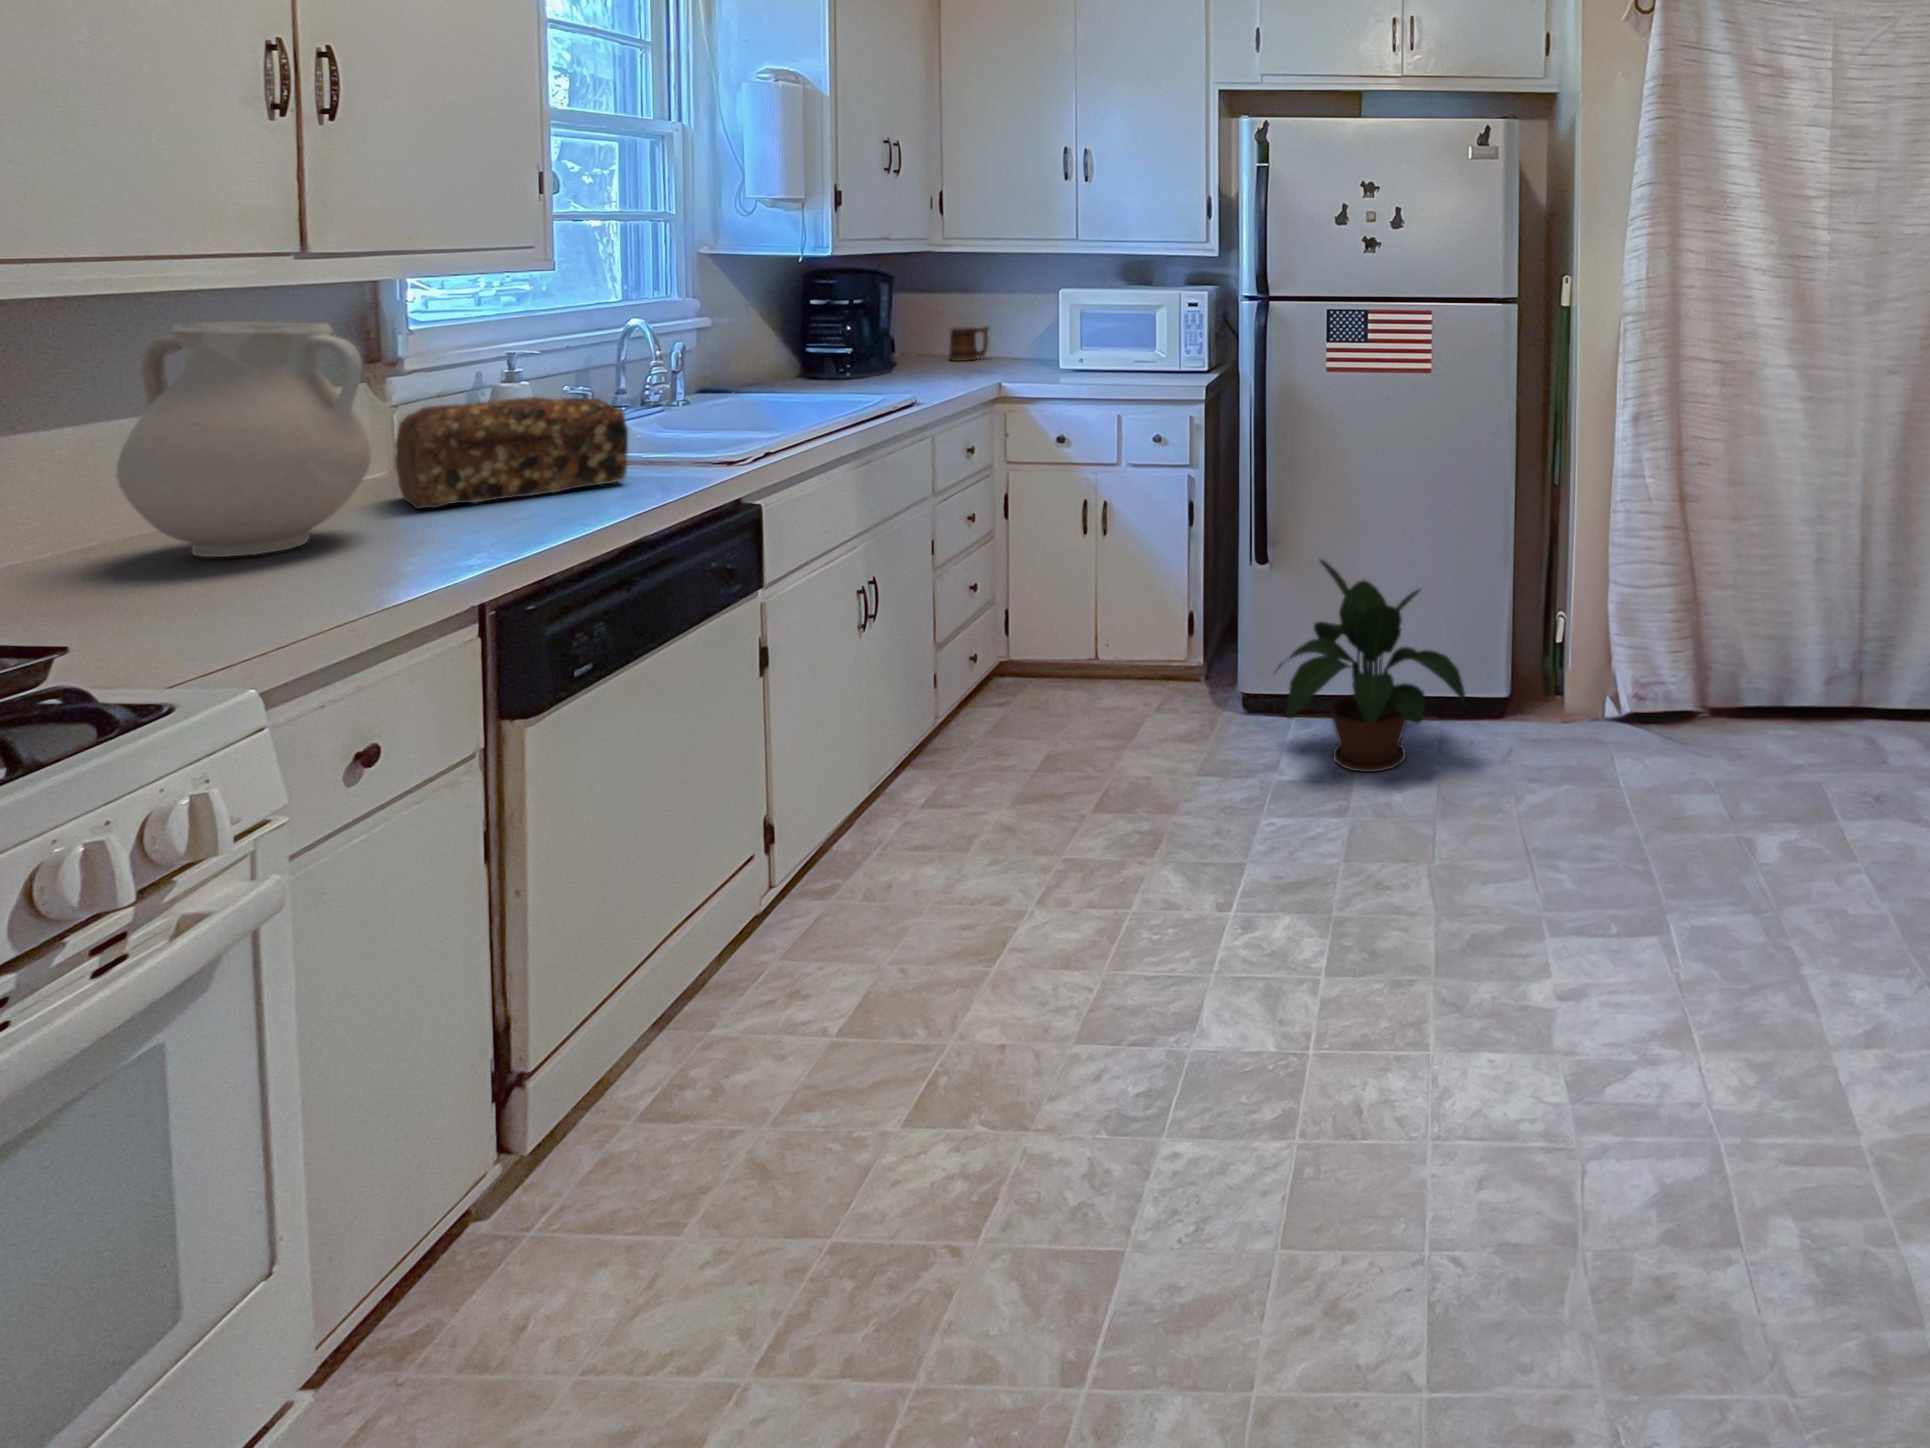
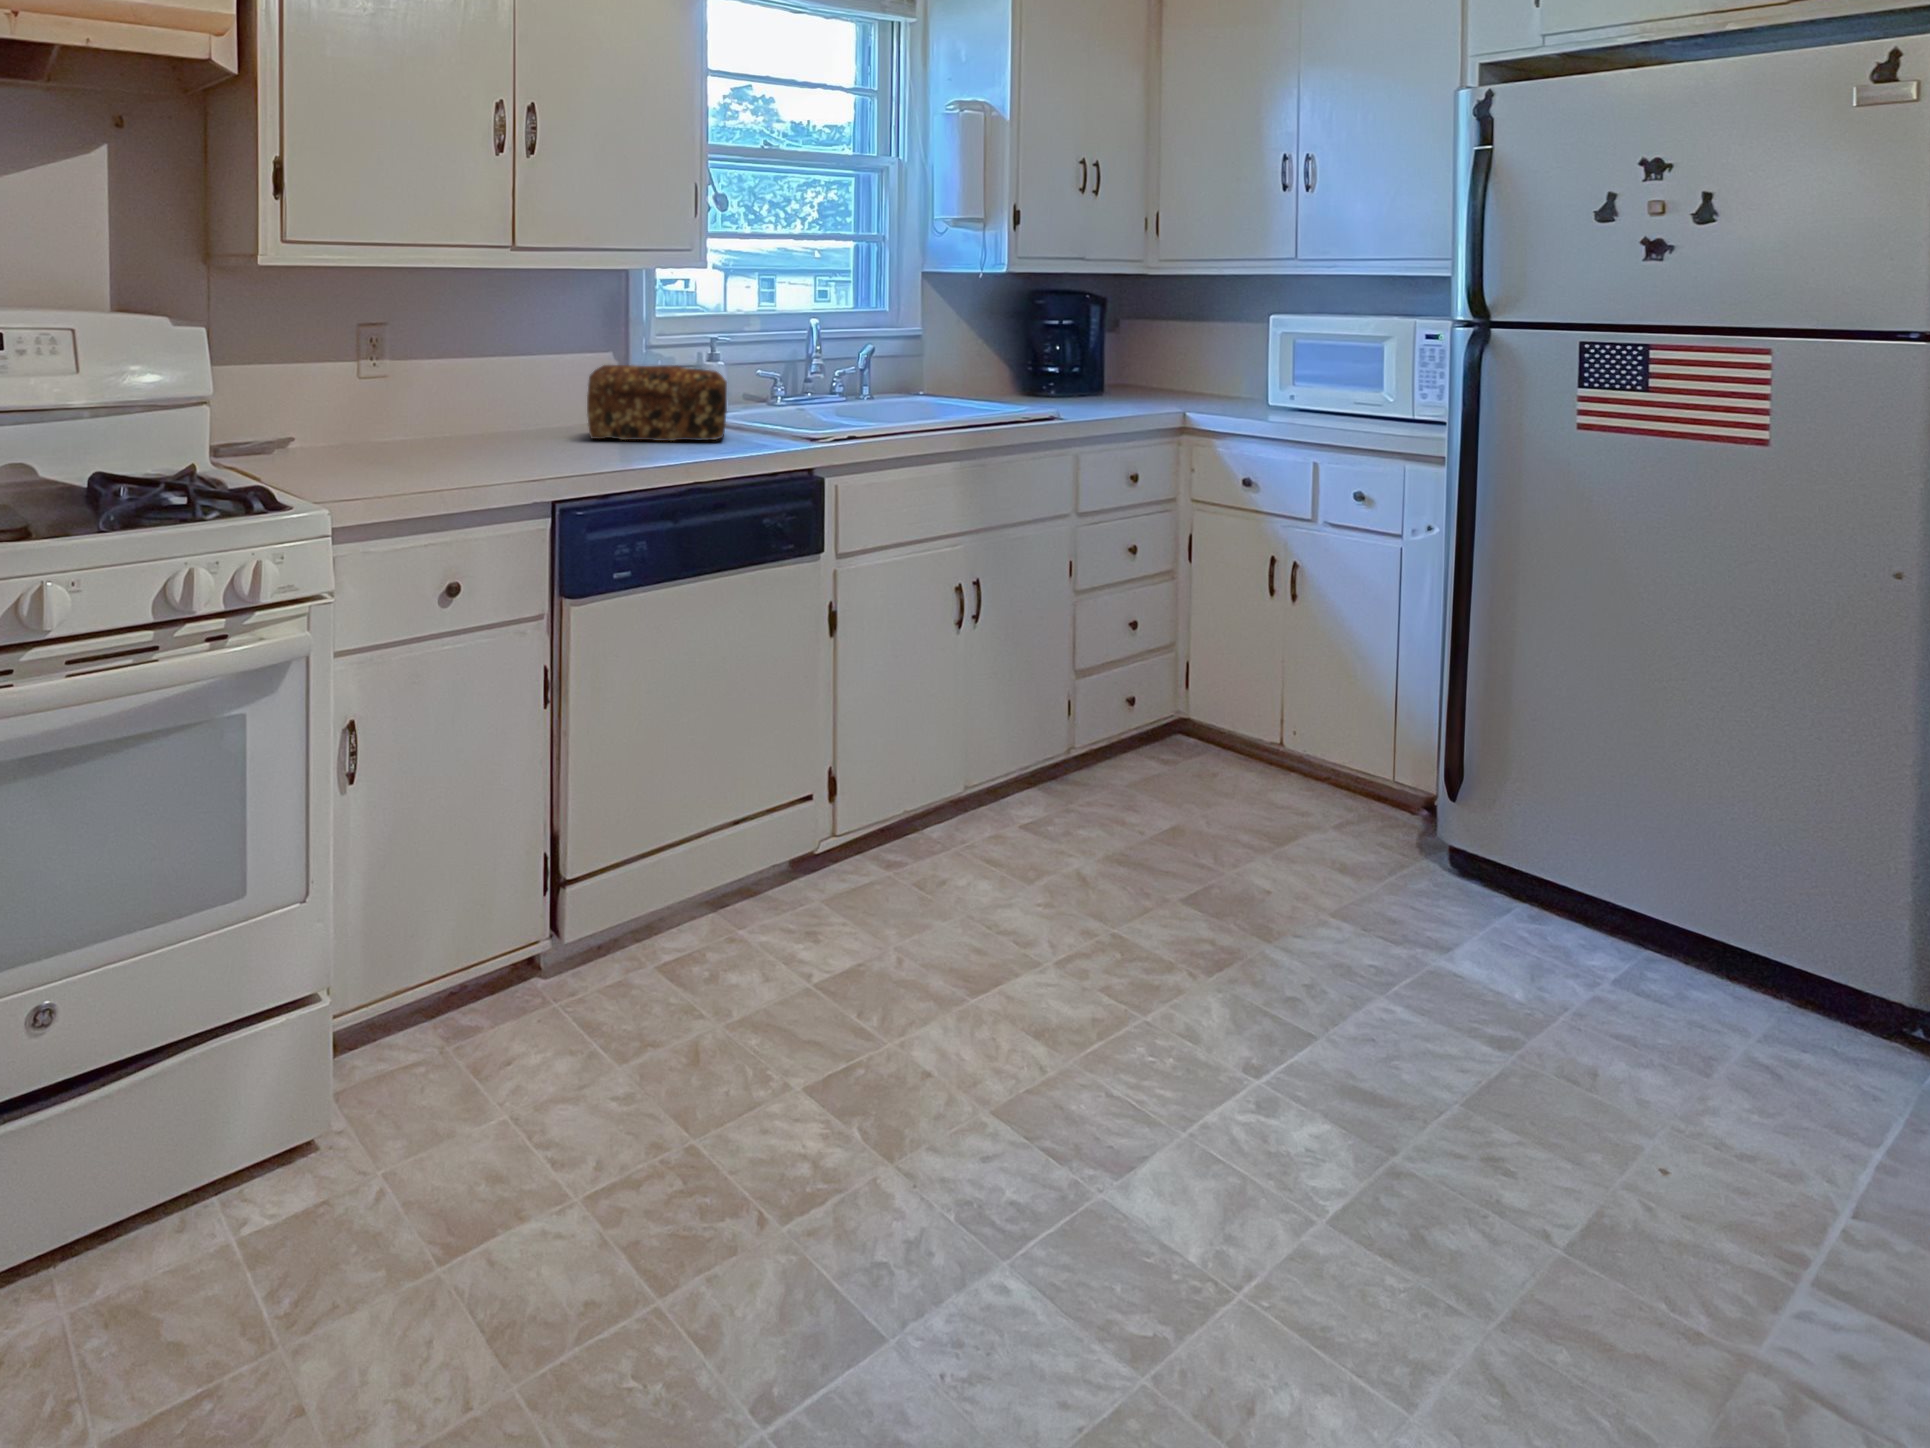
vase: present [117,322,371,557] -> none [422,290,547,449]
mug: present [949,326,989,361] -> none [1162,355,1206,391]
potted plant: present [1275,560,1465,772] -> none [1445,682,1778,1030]

